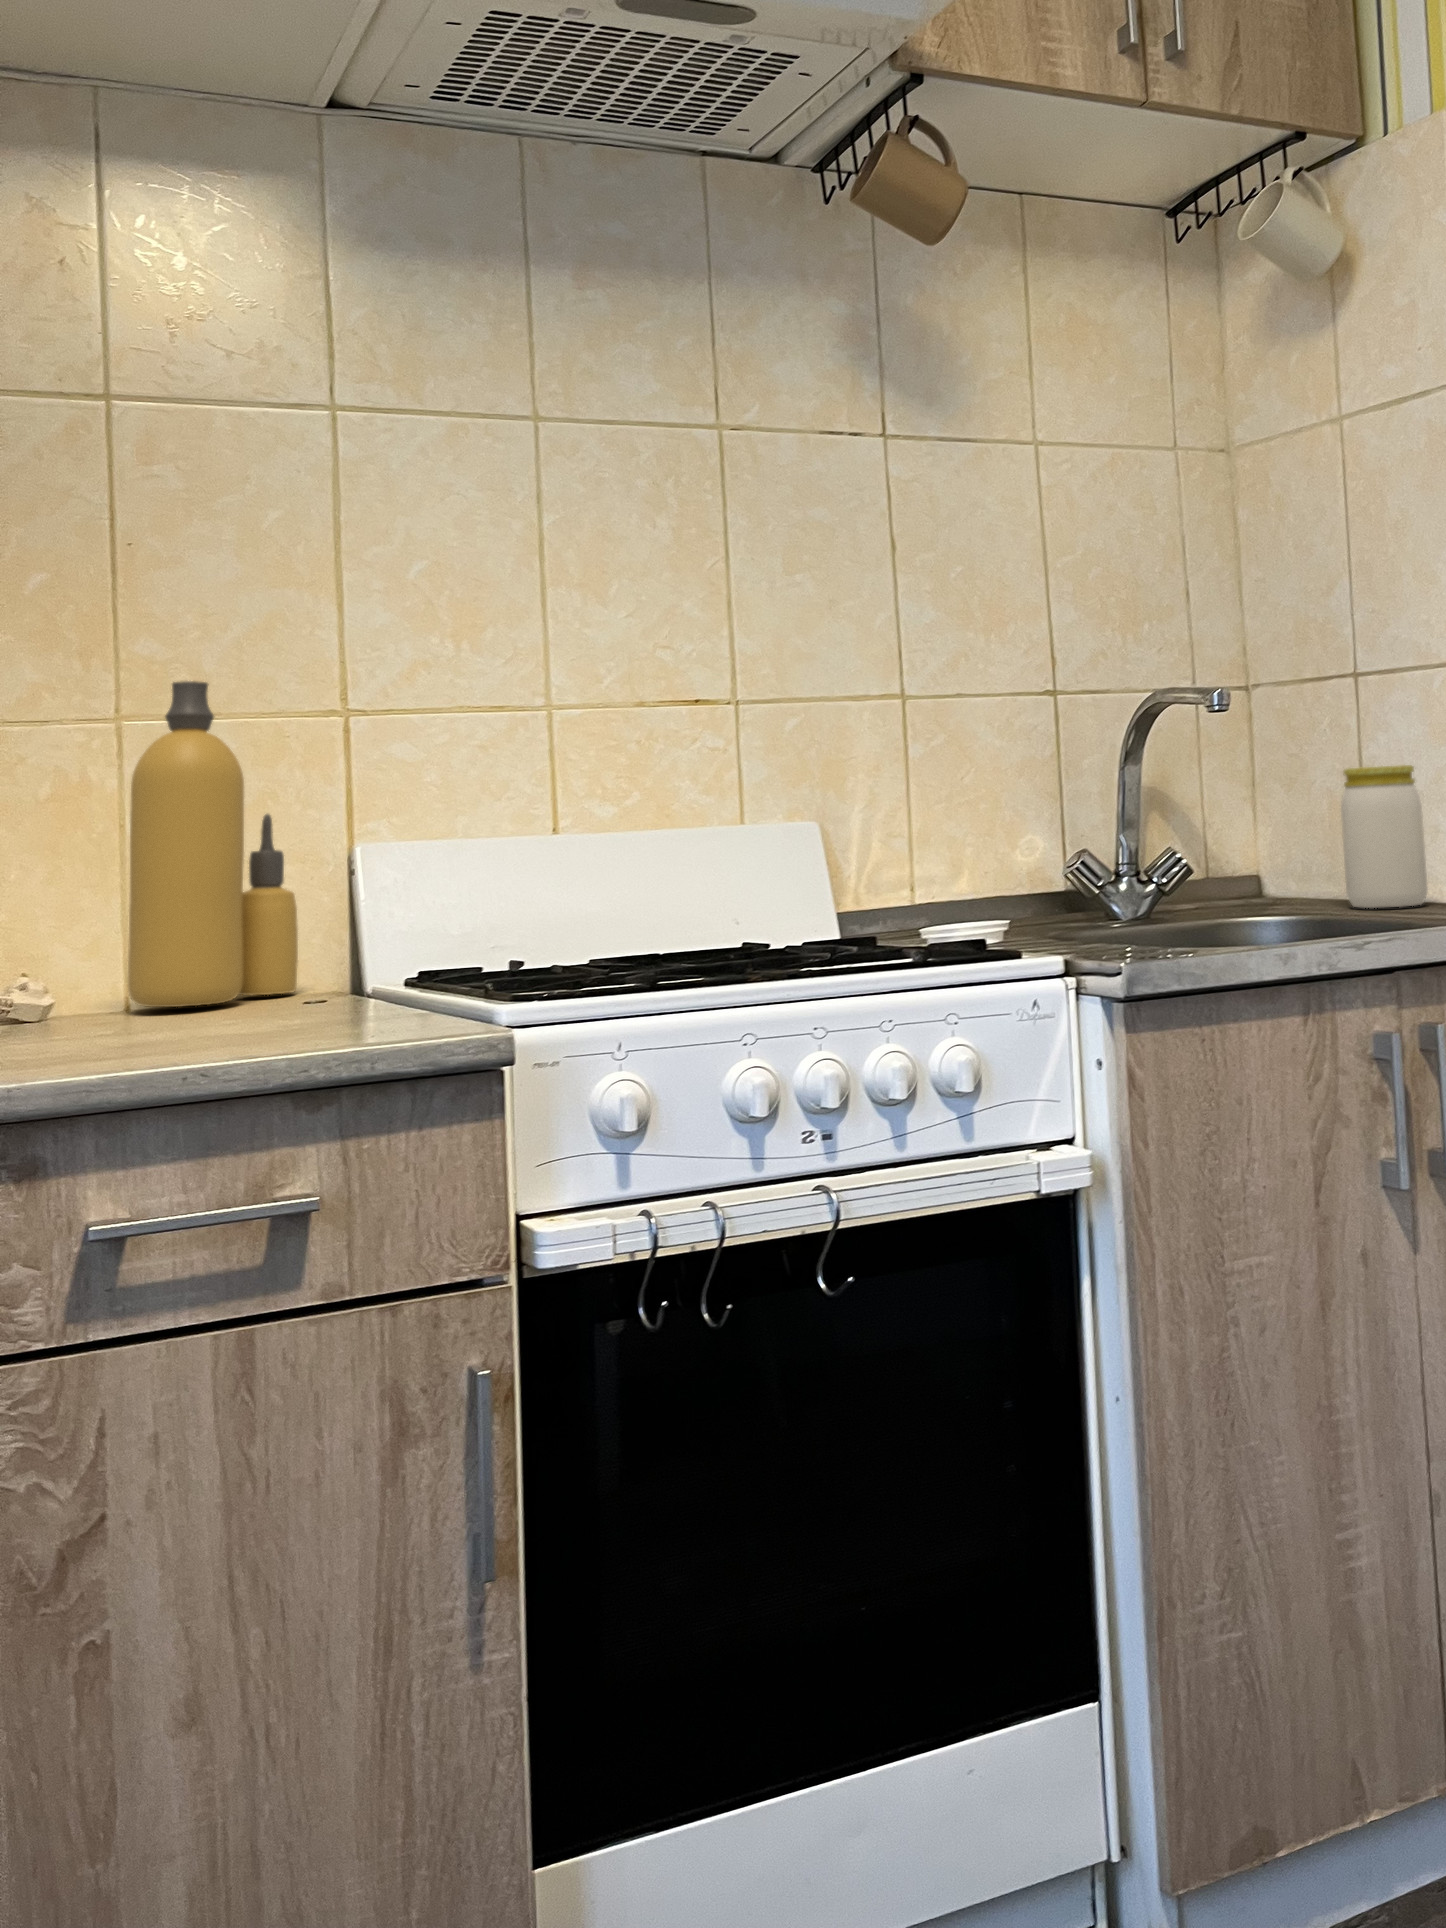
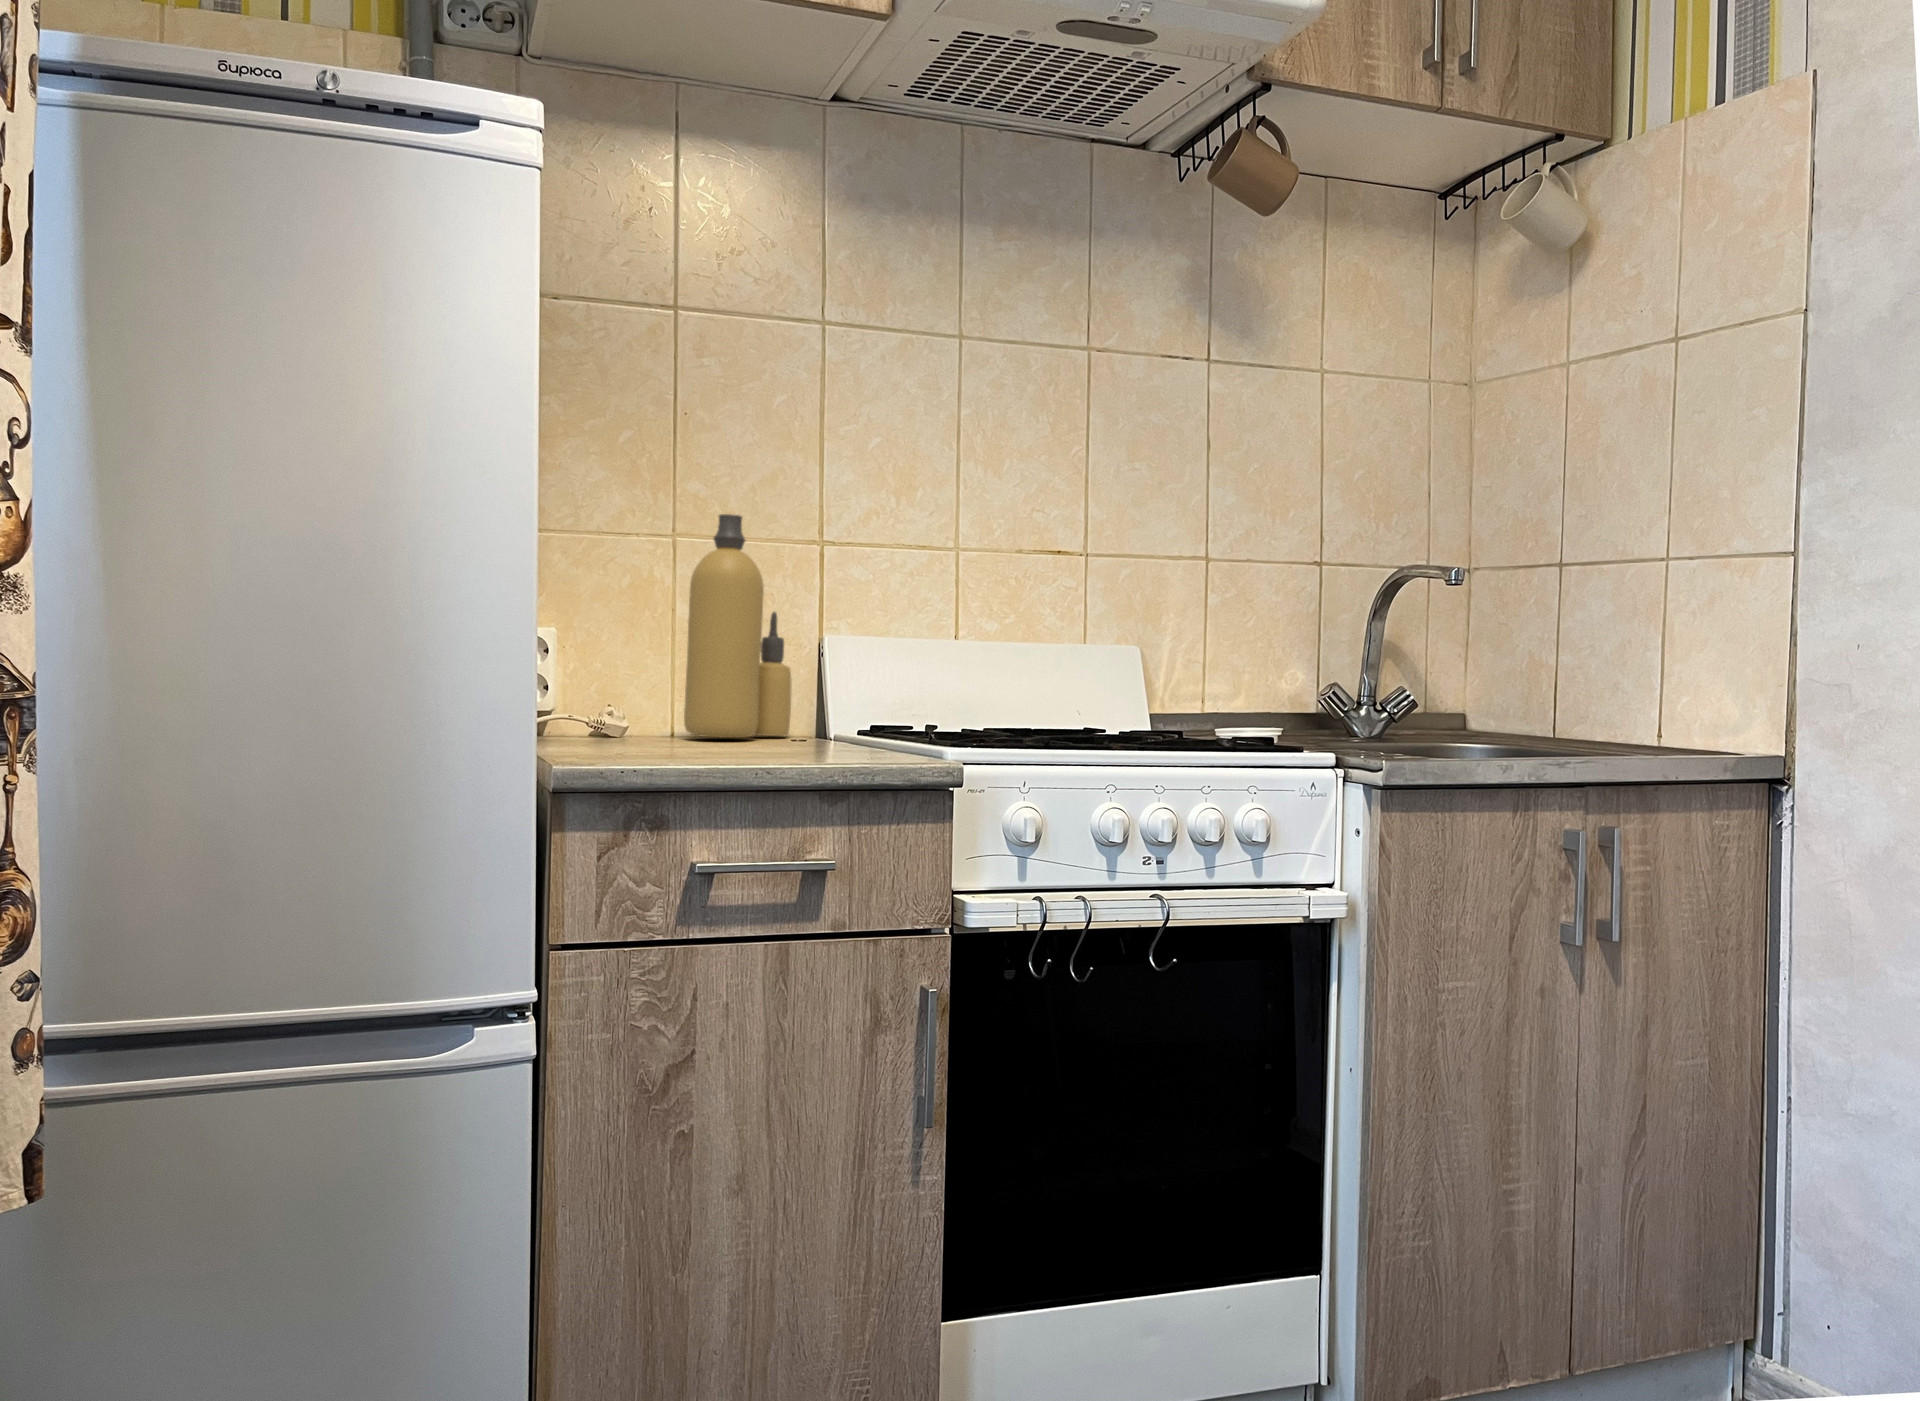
jar: present [1341,765,1428,908] -> none [1544,638,1611,745]

